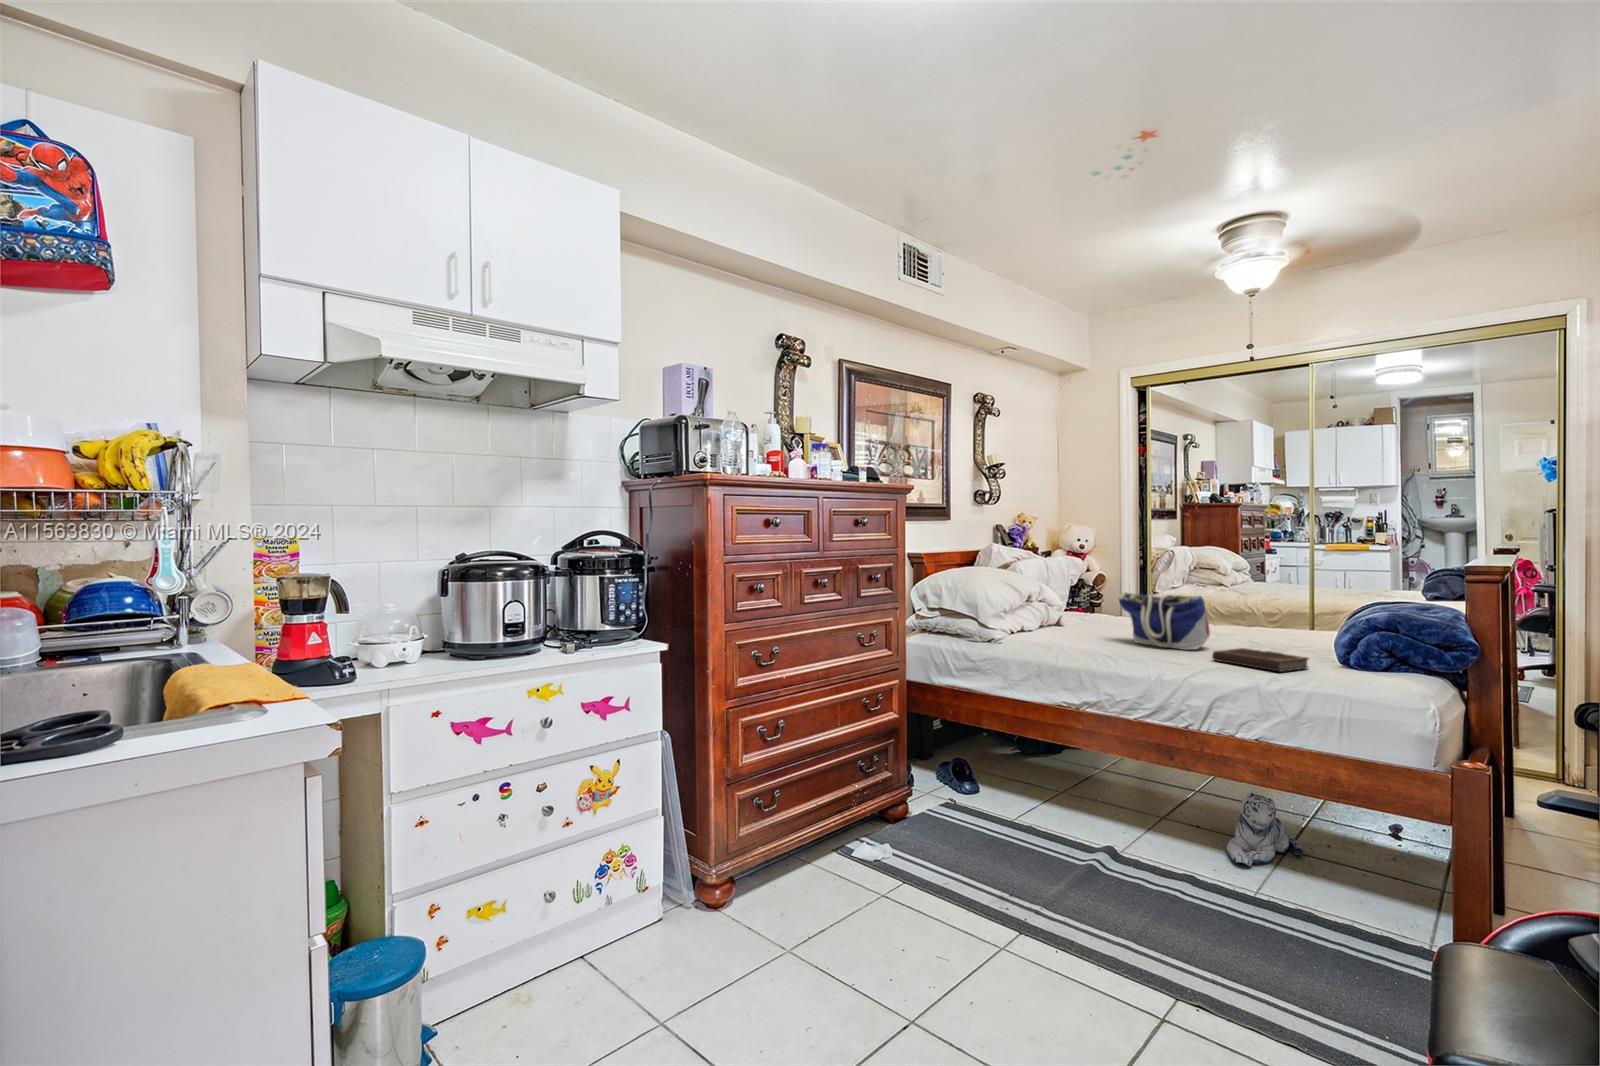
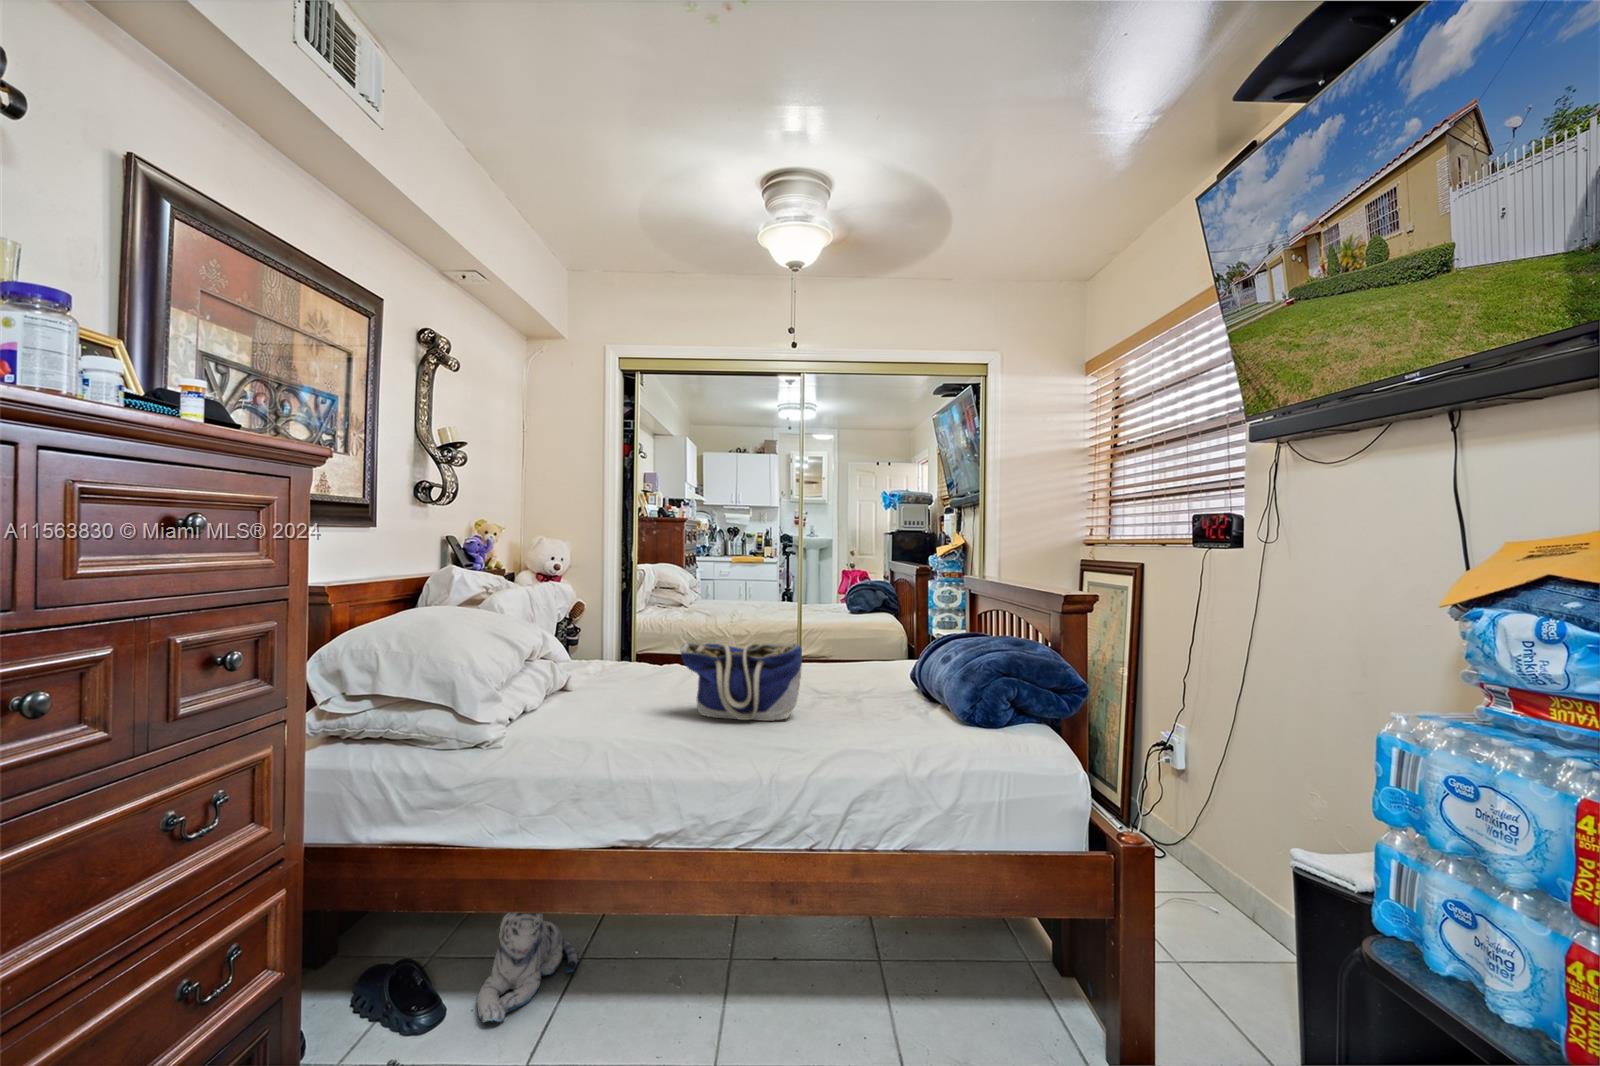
notebook: present [1212,648,1309,672] -> none [827,712,934,747]
plush toy: present [1226,793,1303,867] -> present [477,913,578,1023]

